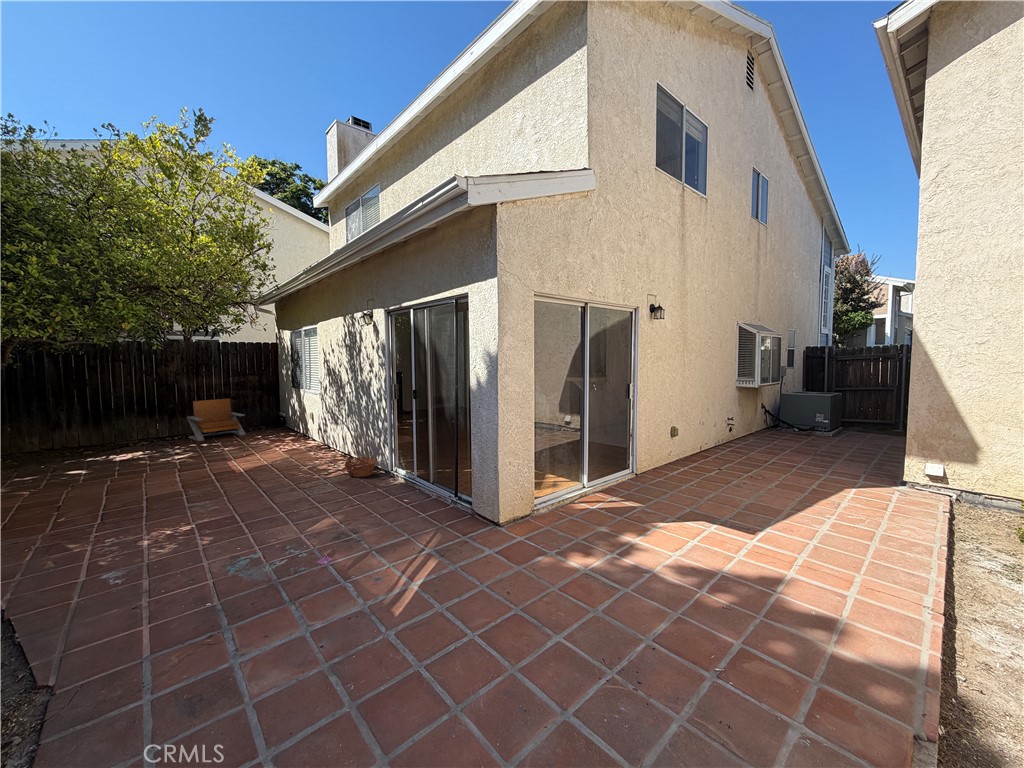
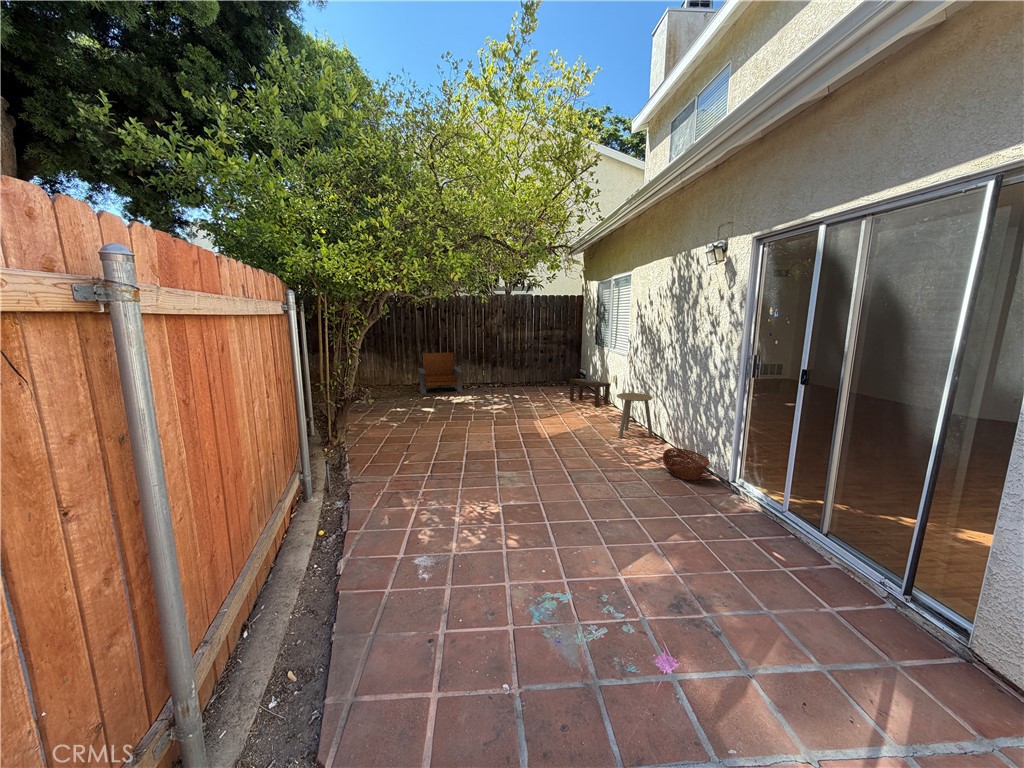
lounge chair: present [187,399,246,441] -> present [418,353,463,394]
bench: none [267,419,308,443] -> present [569,379,611,408]
side table: none [309,423,343,461] -> present [617,393,653,438]

